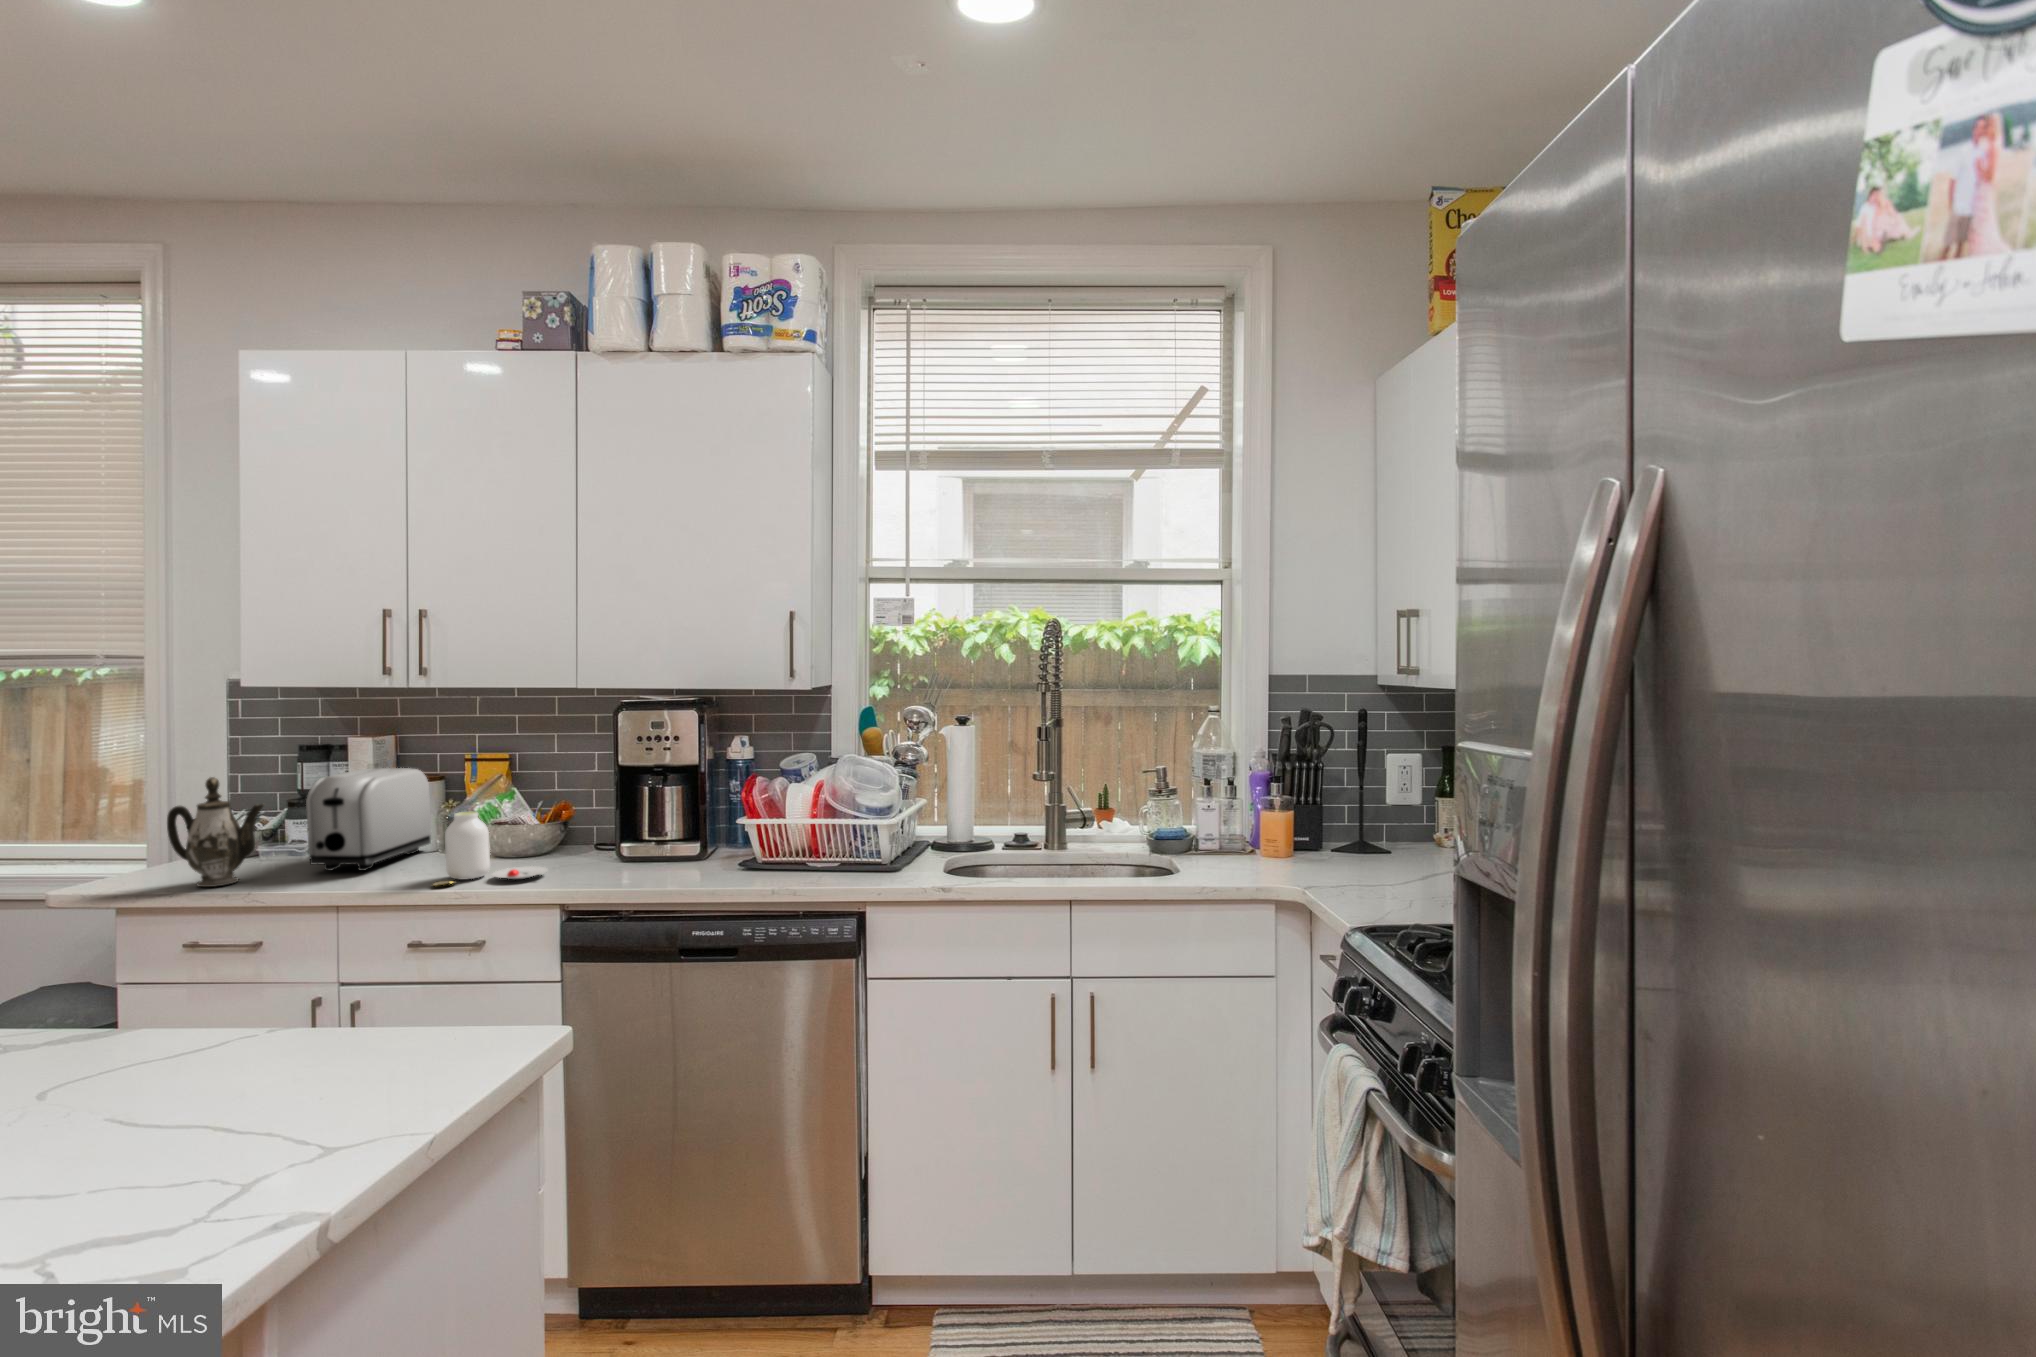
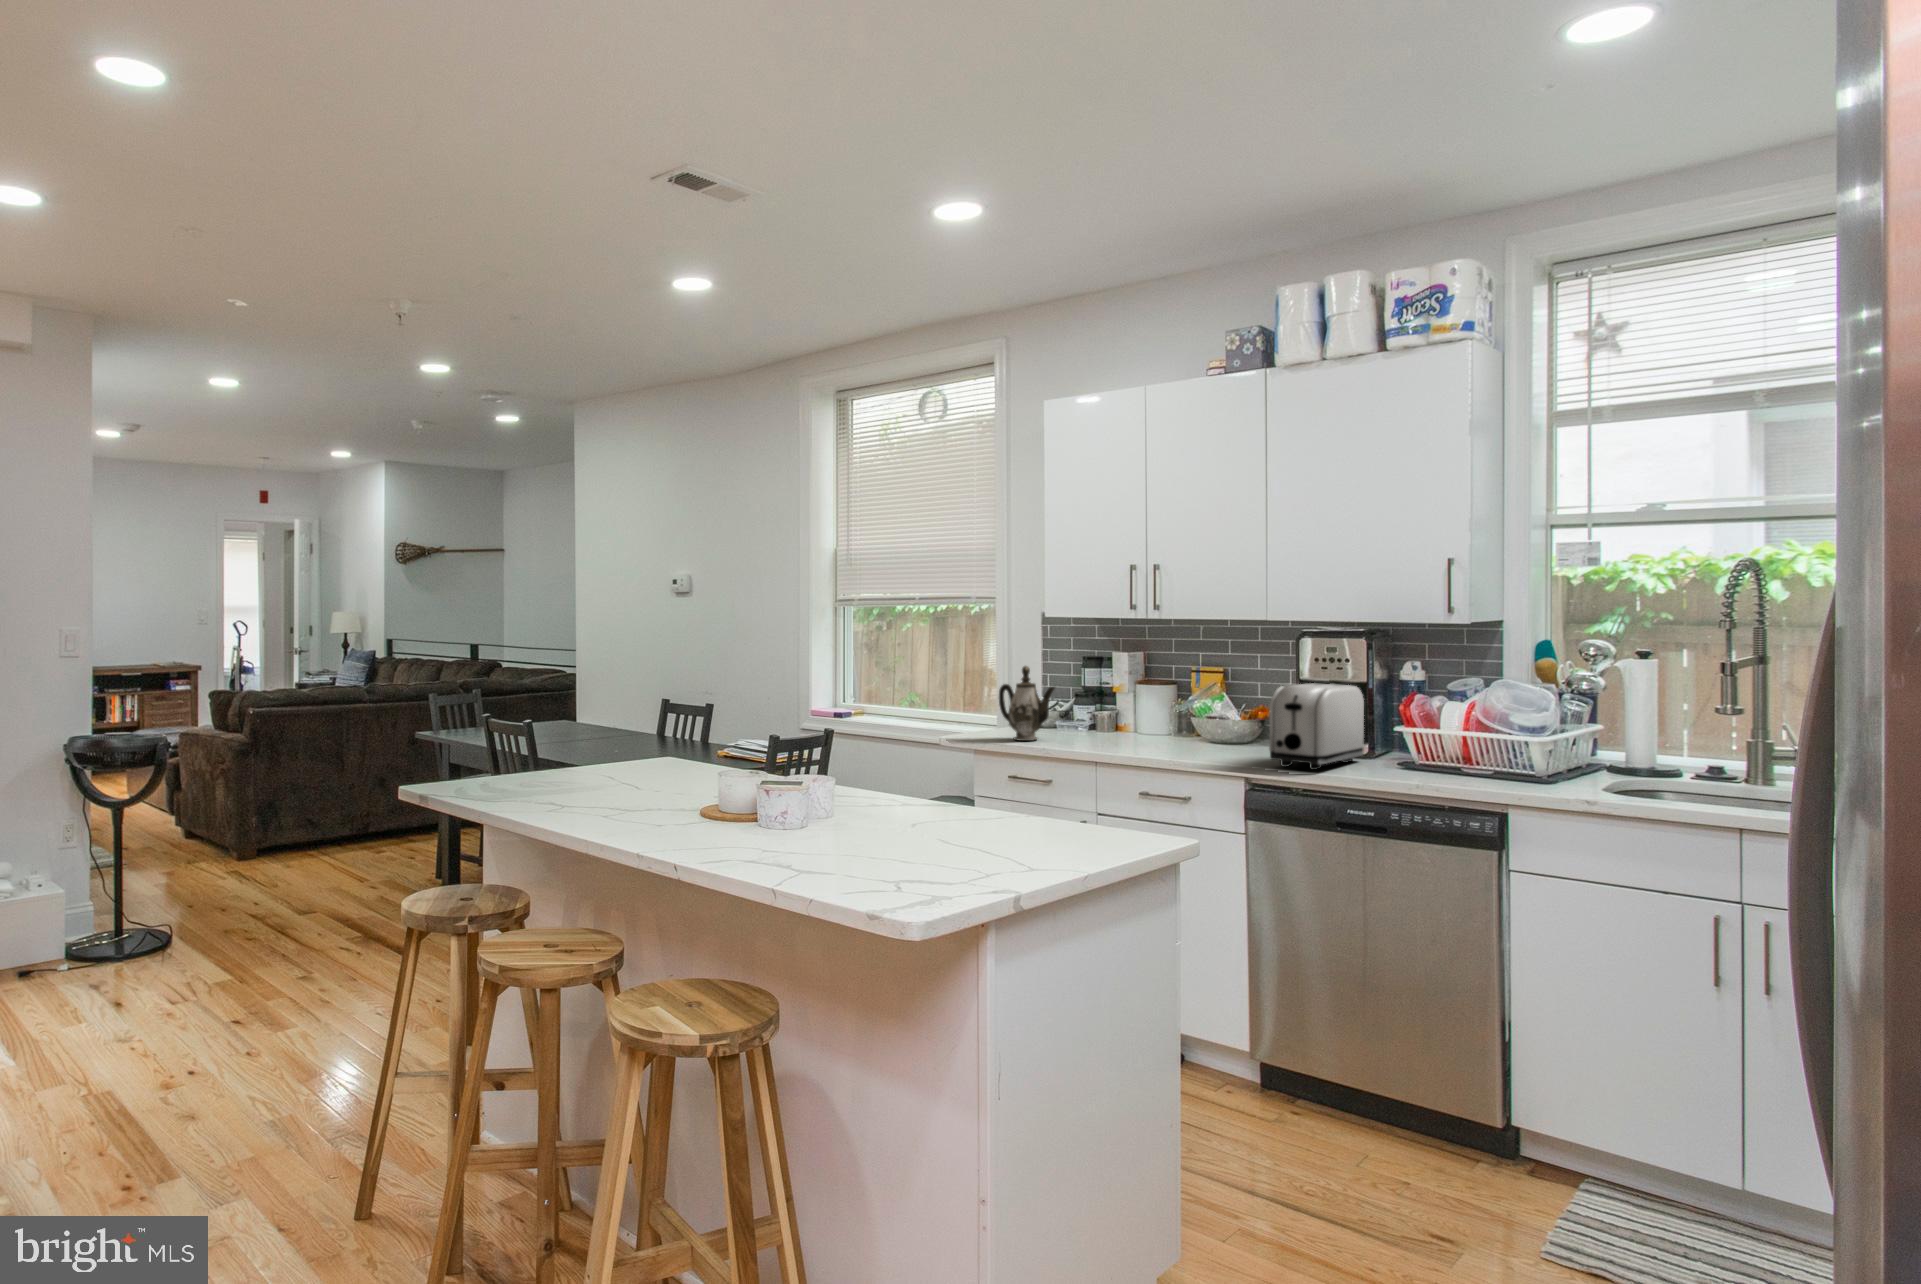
toaster: present [306,768,431,871] -> present [1269,683,1364,770]
jar: present [432,812,547,886] -> none [1157,703,1242,757]

